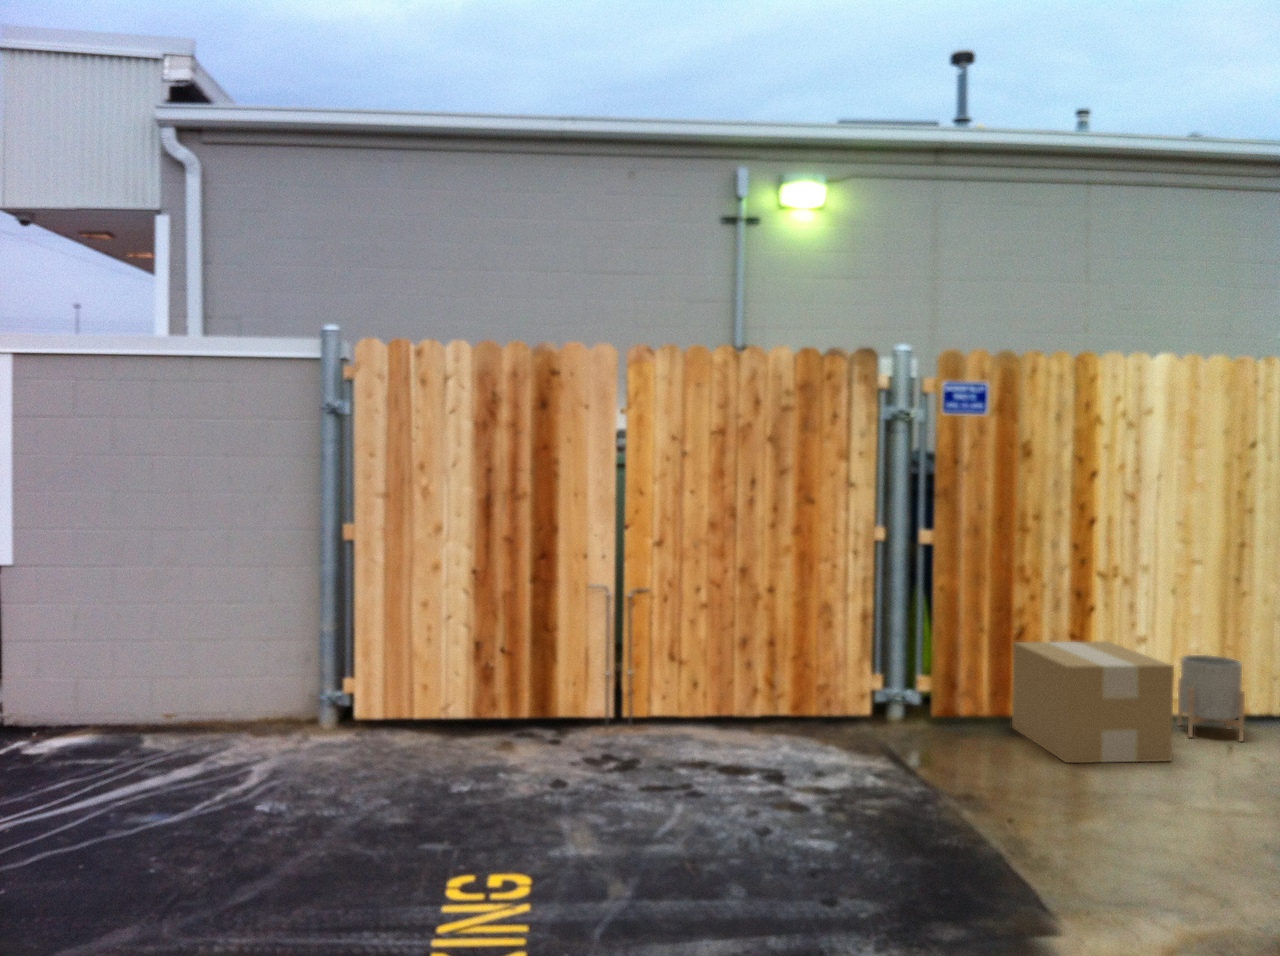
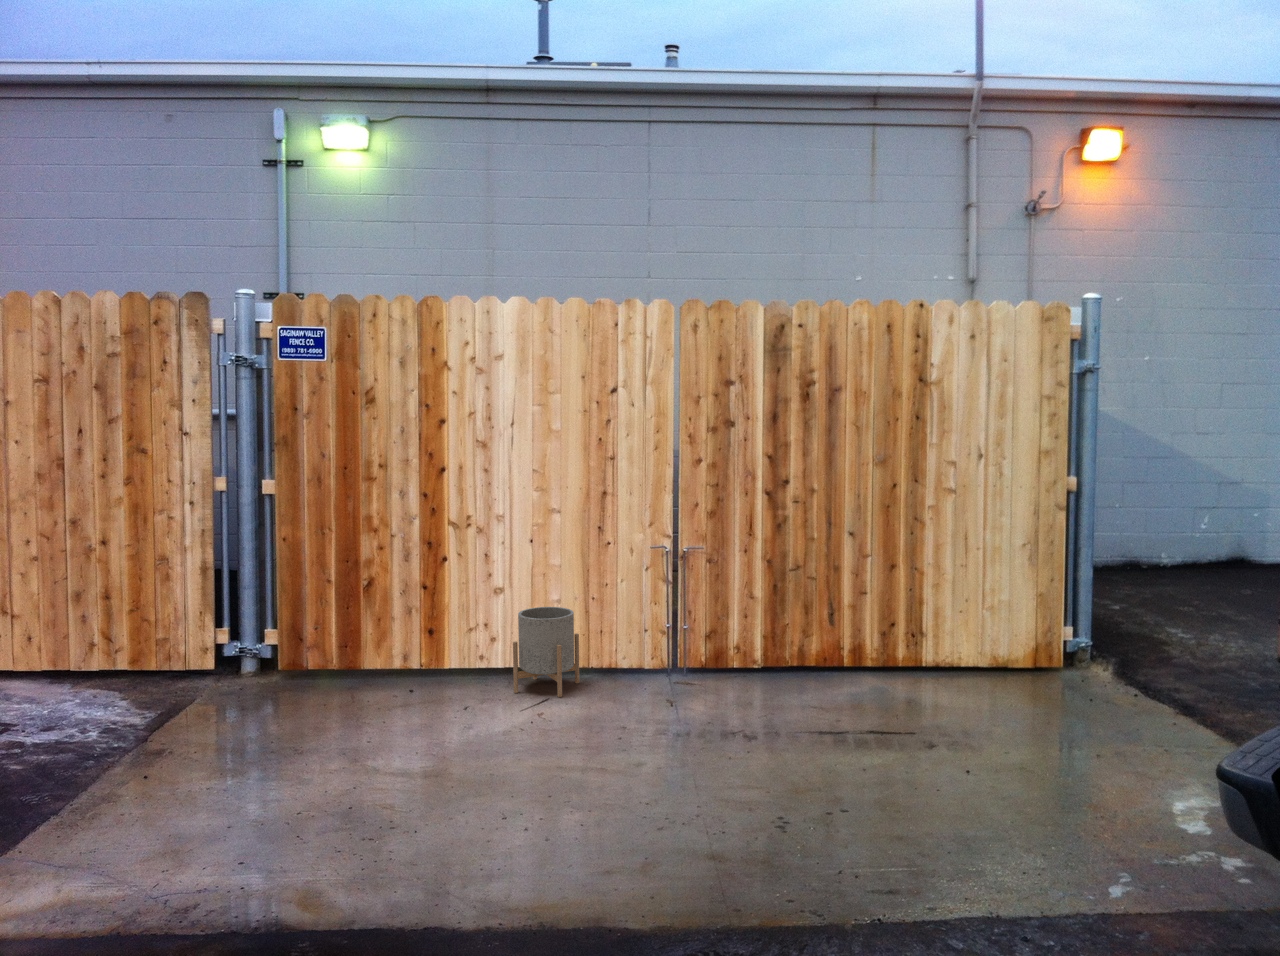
cardboard box: present [1012,641,1174,763] -> none [319,593,457,721]

